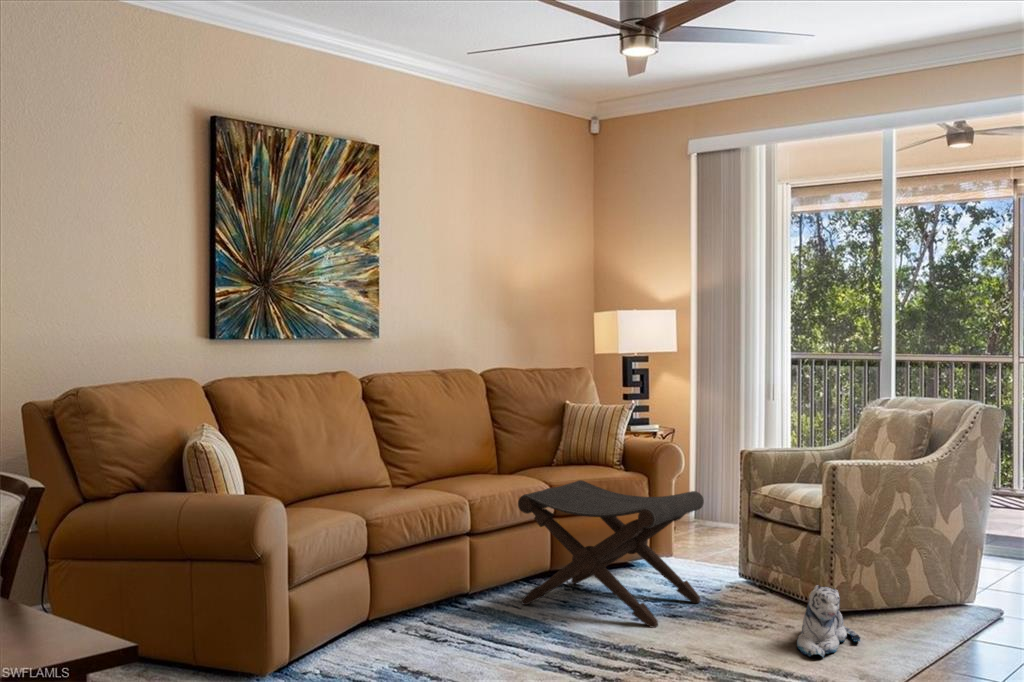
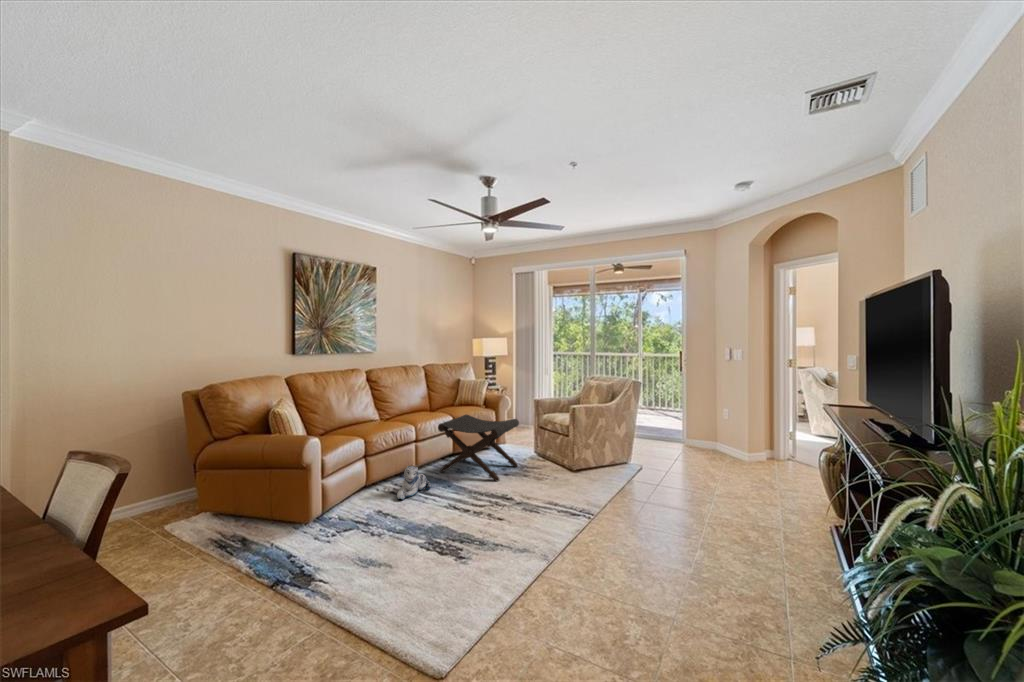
plush toy: present [797,585,860,657] -> present [397,466,431,499]

